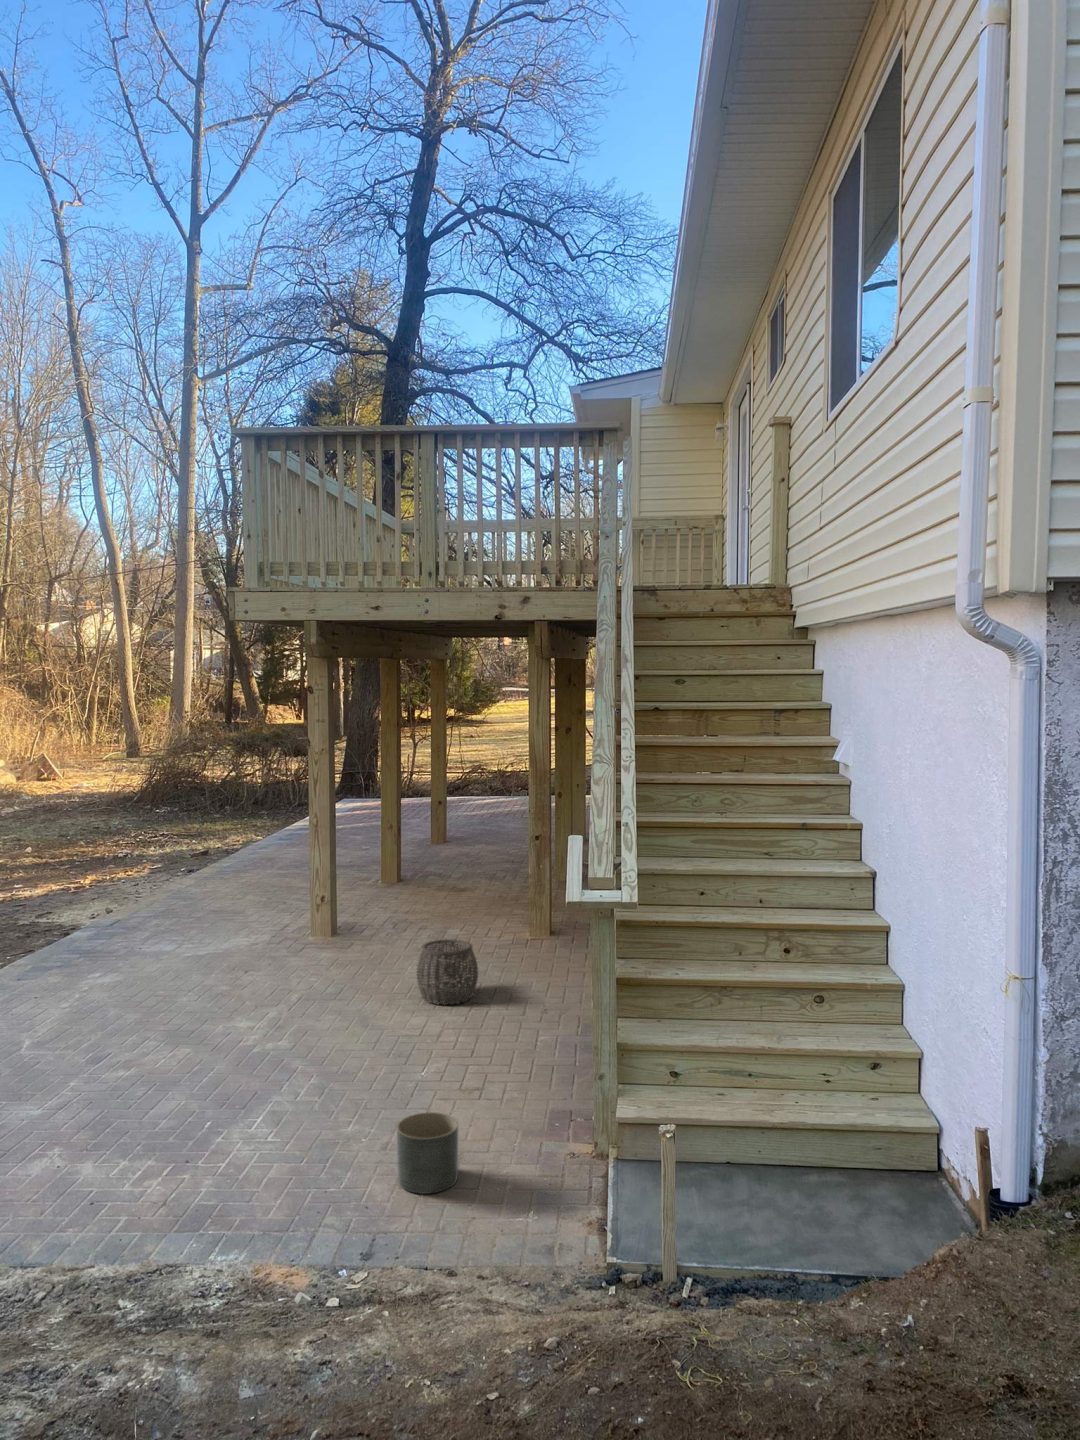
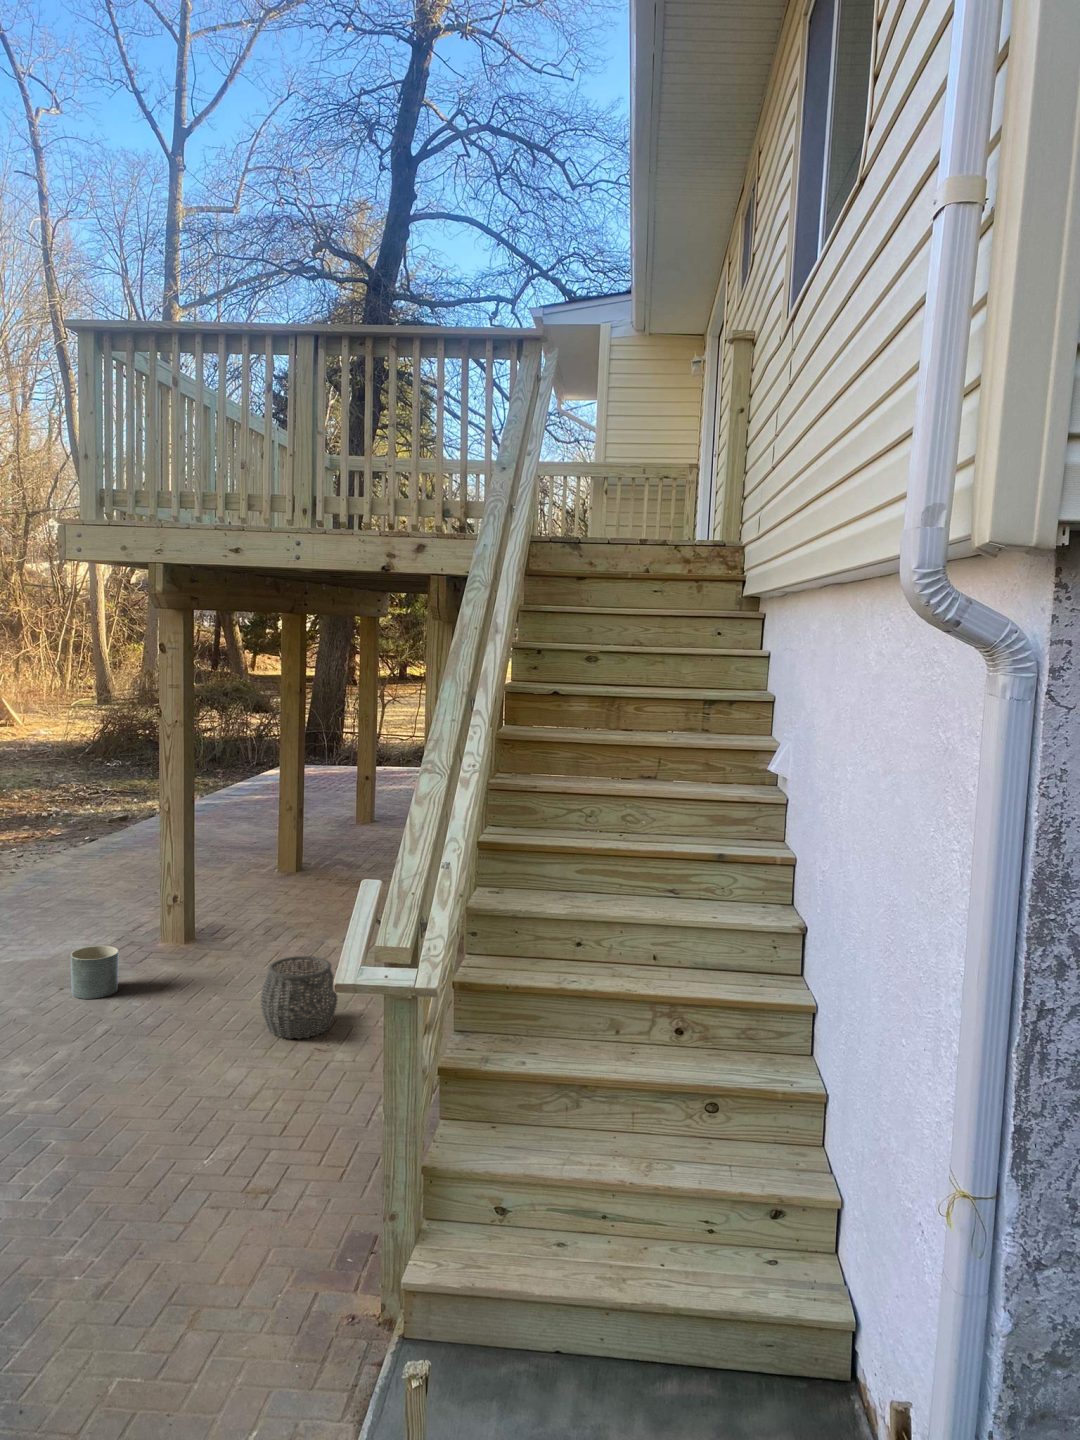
planter: present [397,1112,458,1194] -> present [71,946,119,999]

